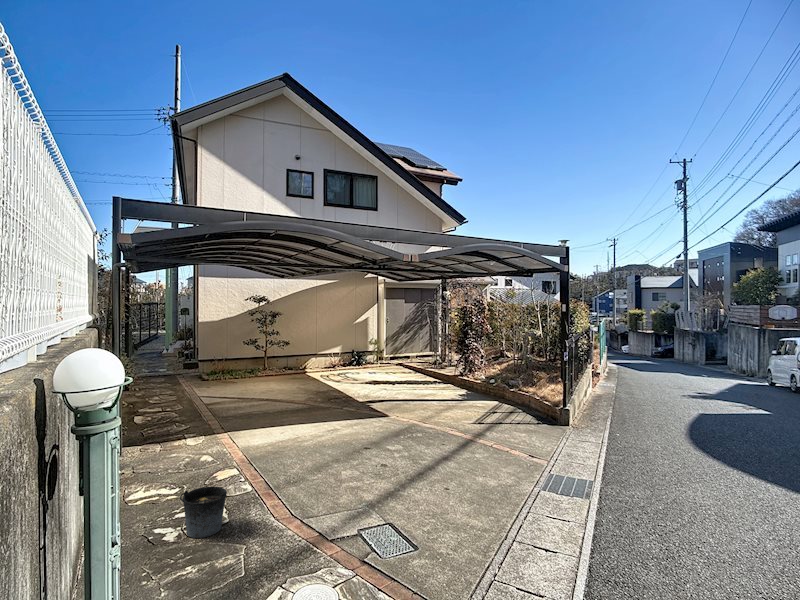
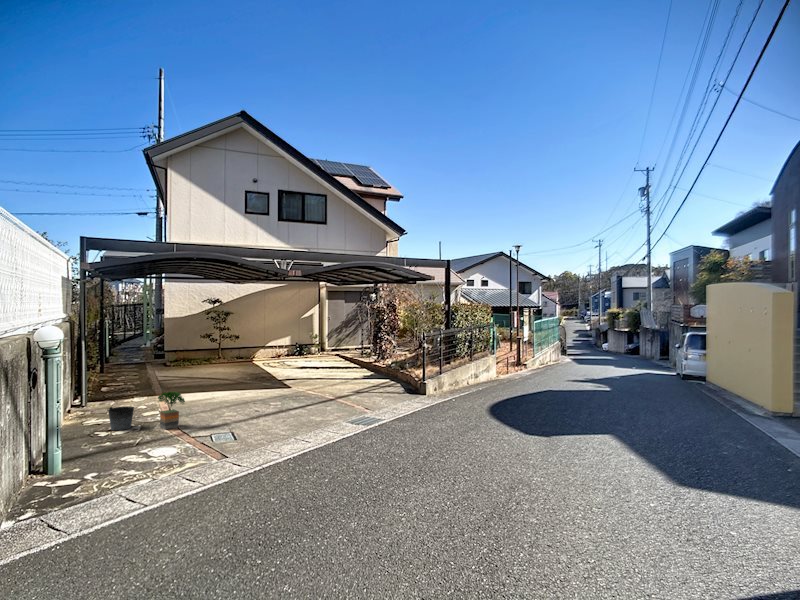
potted tree: none [267,458,318,533] -> present [158,392,185,429]

